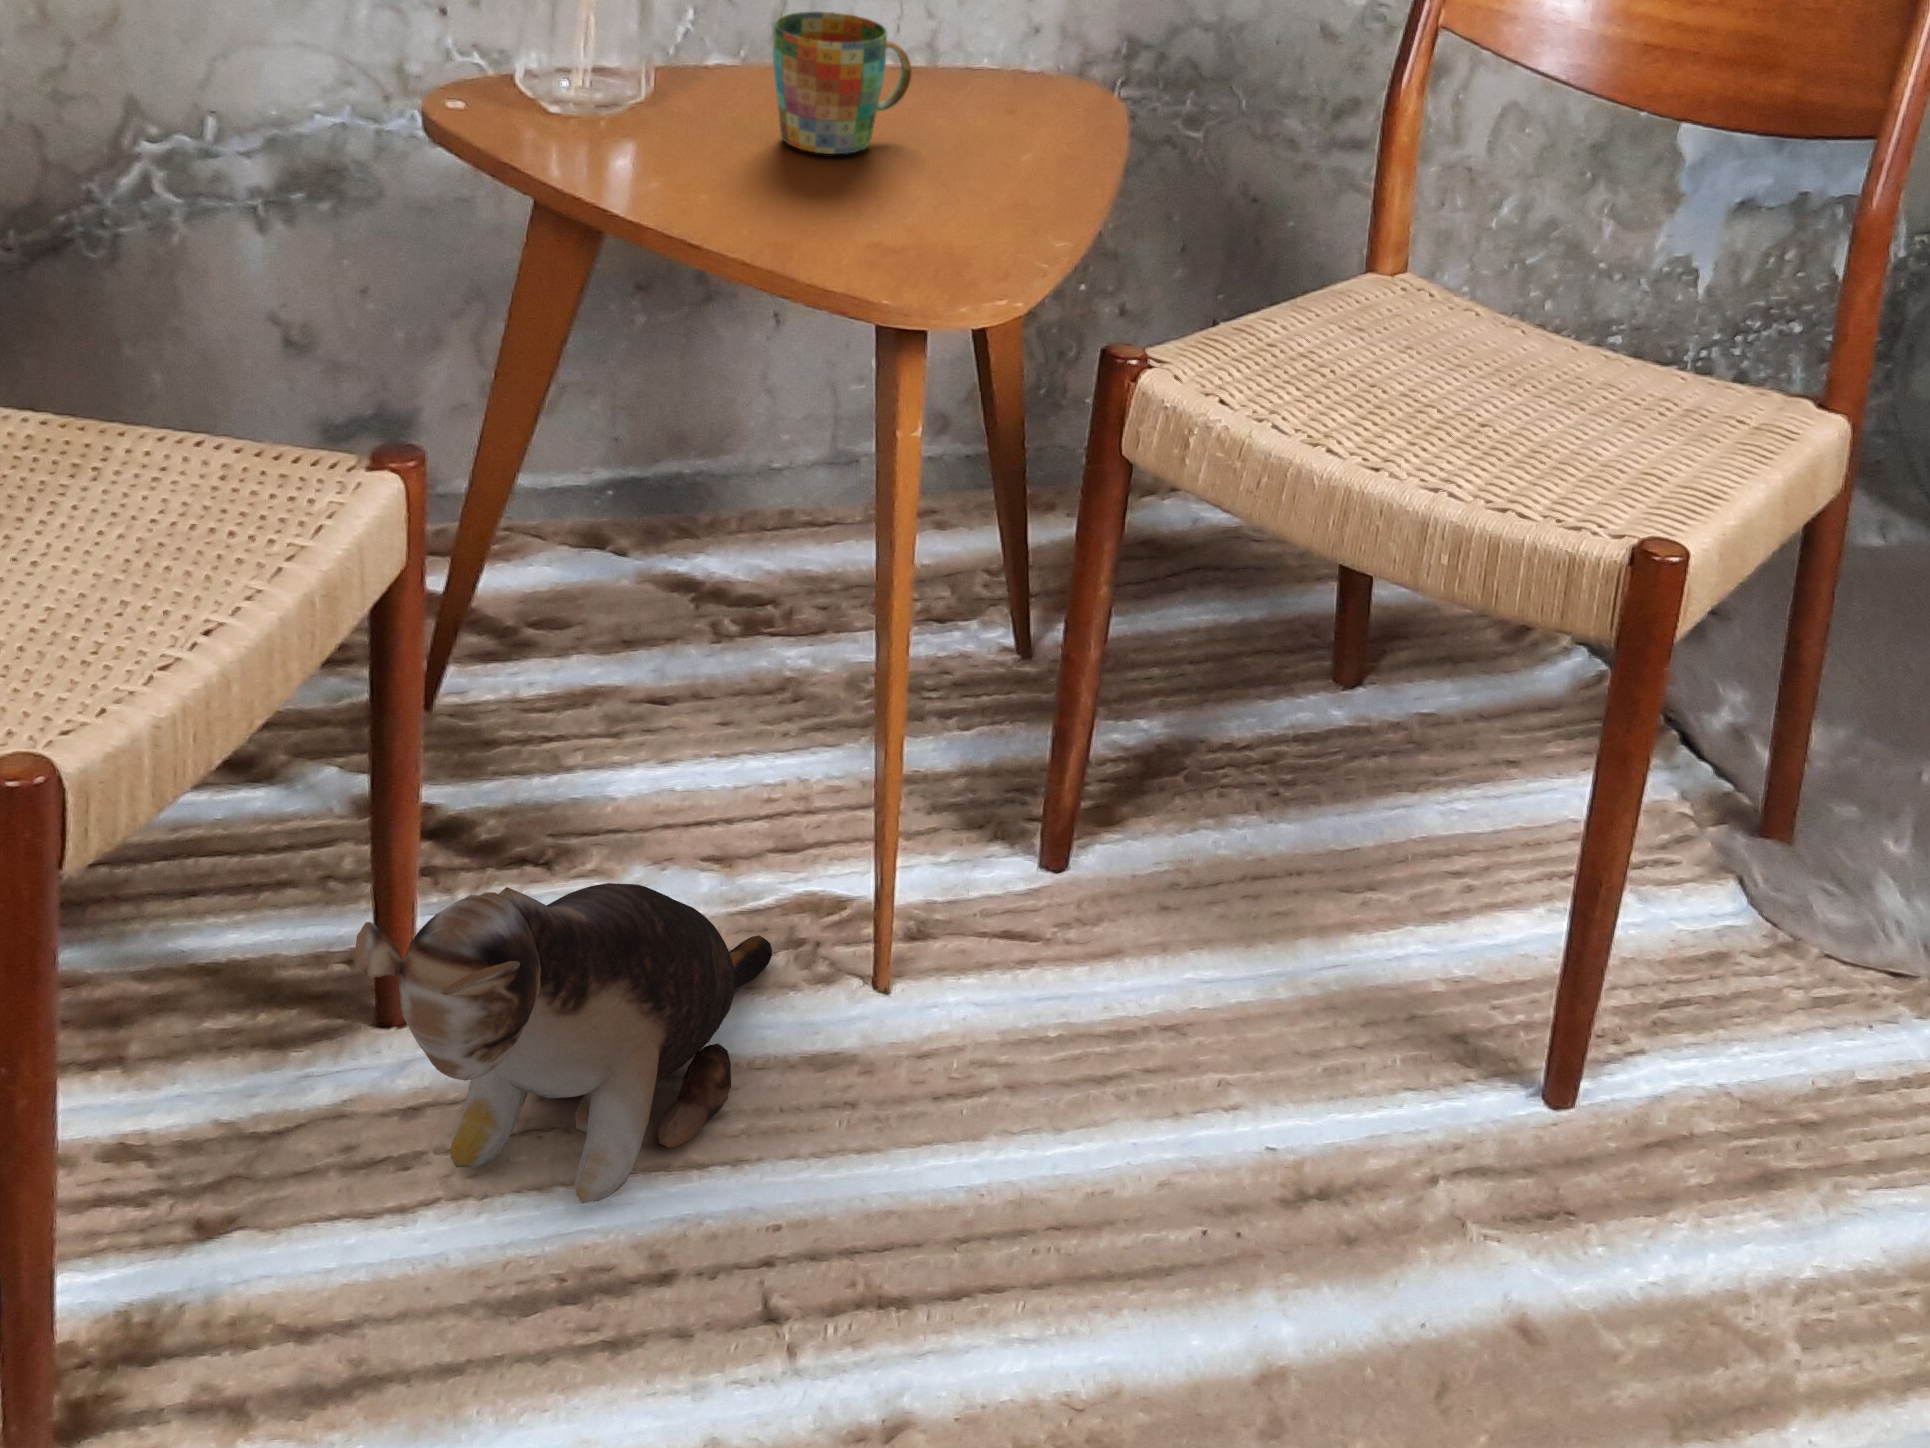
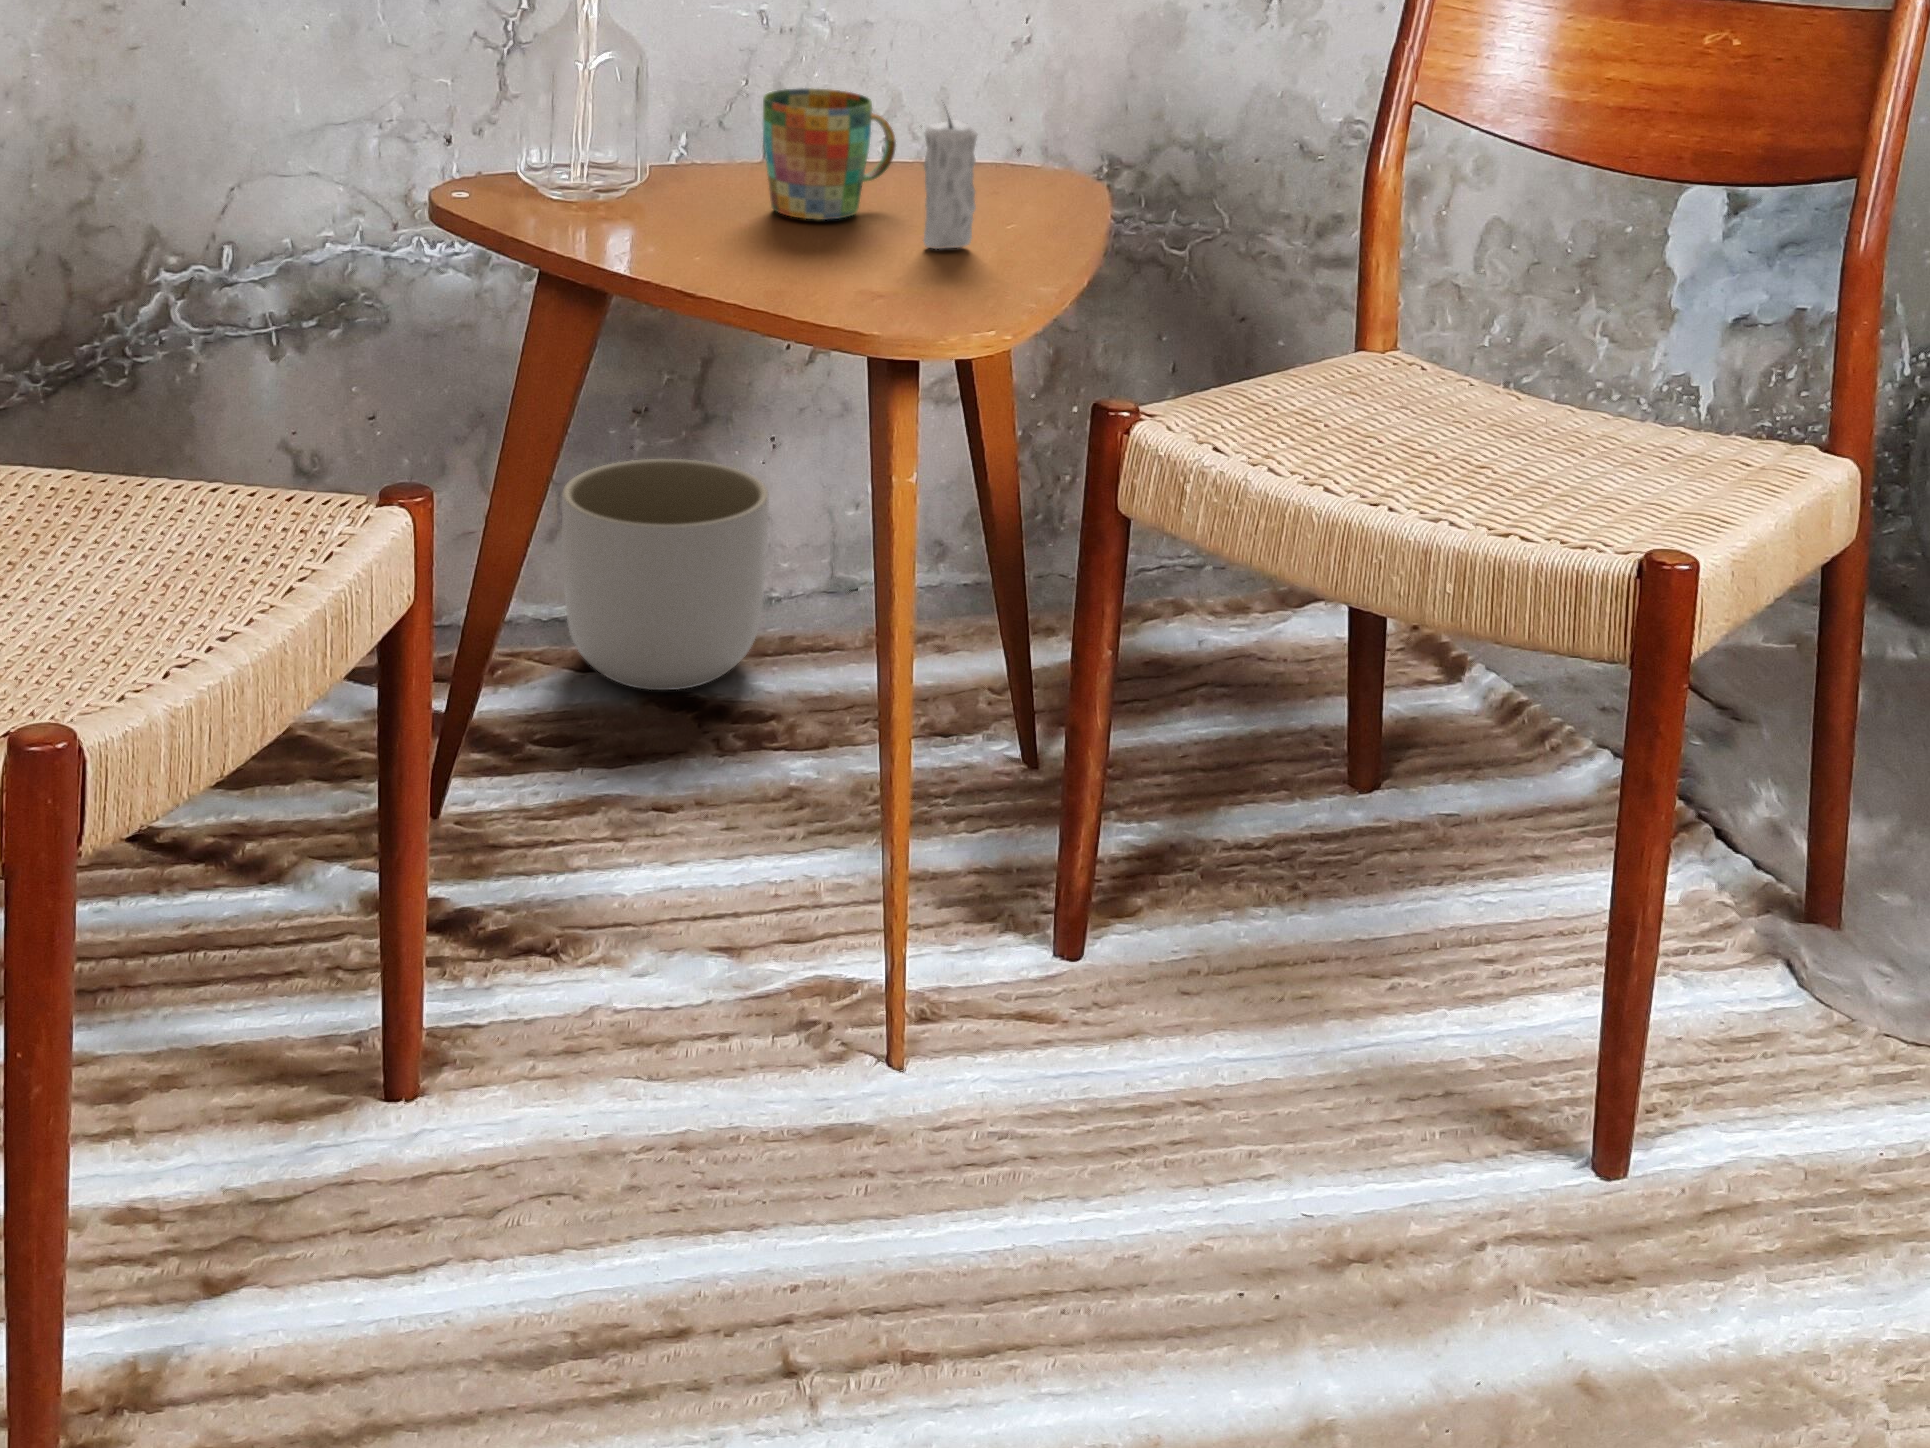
candle: none [935,40,996,195] -> present [923,118,978,249]
planter: none [567,346,777,581] -> present [562,459,769,690]
plush toy: present [356,883,772,1203] -> none [368,915,780,1262]

